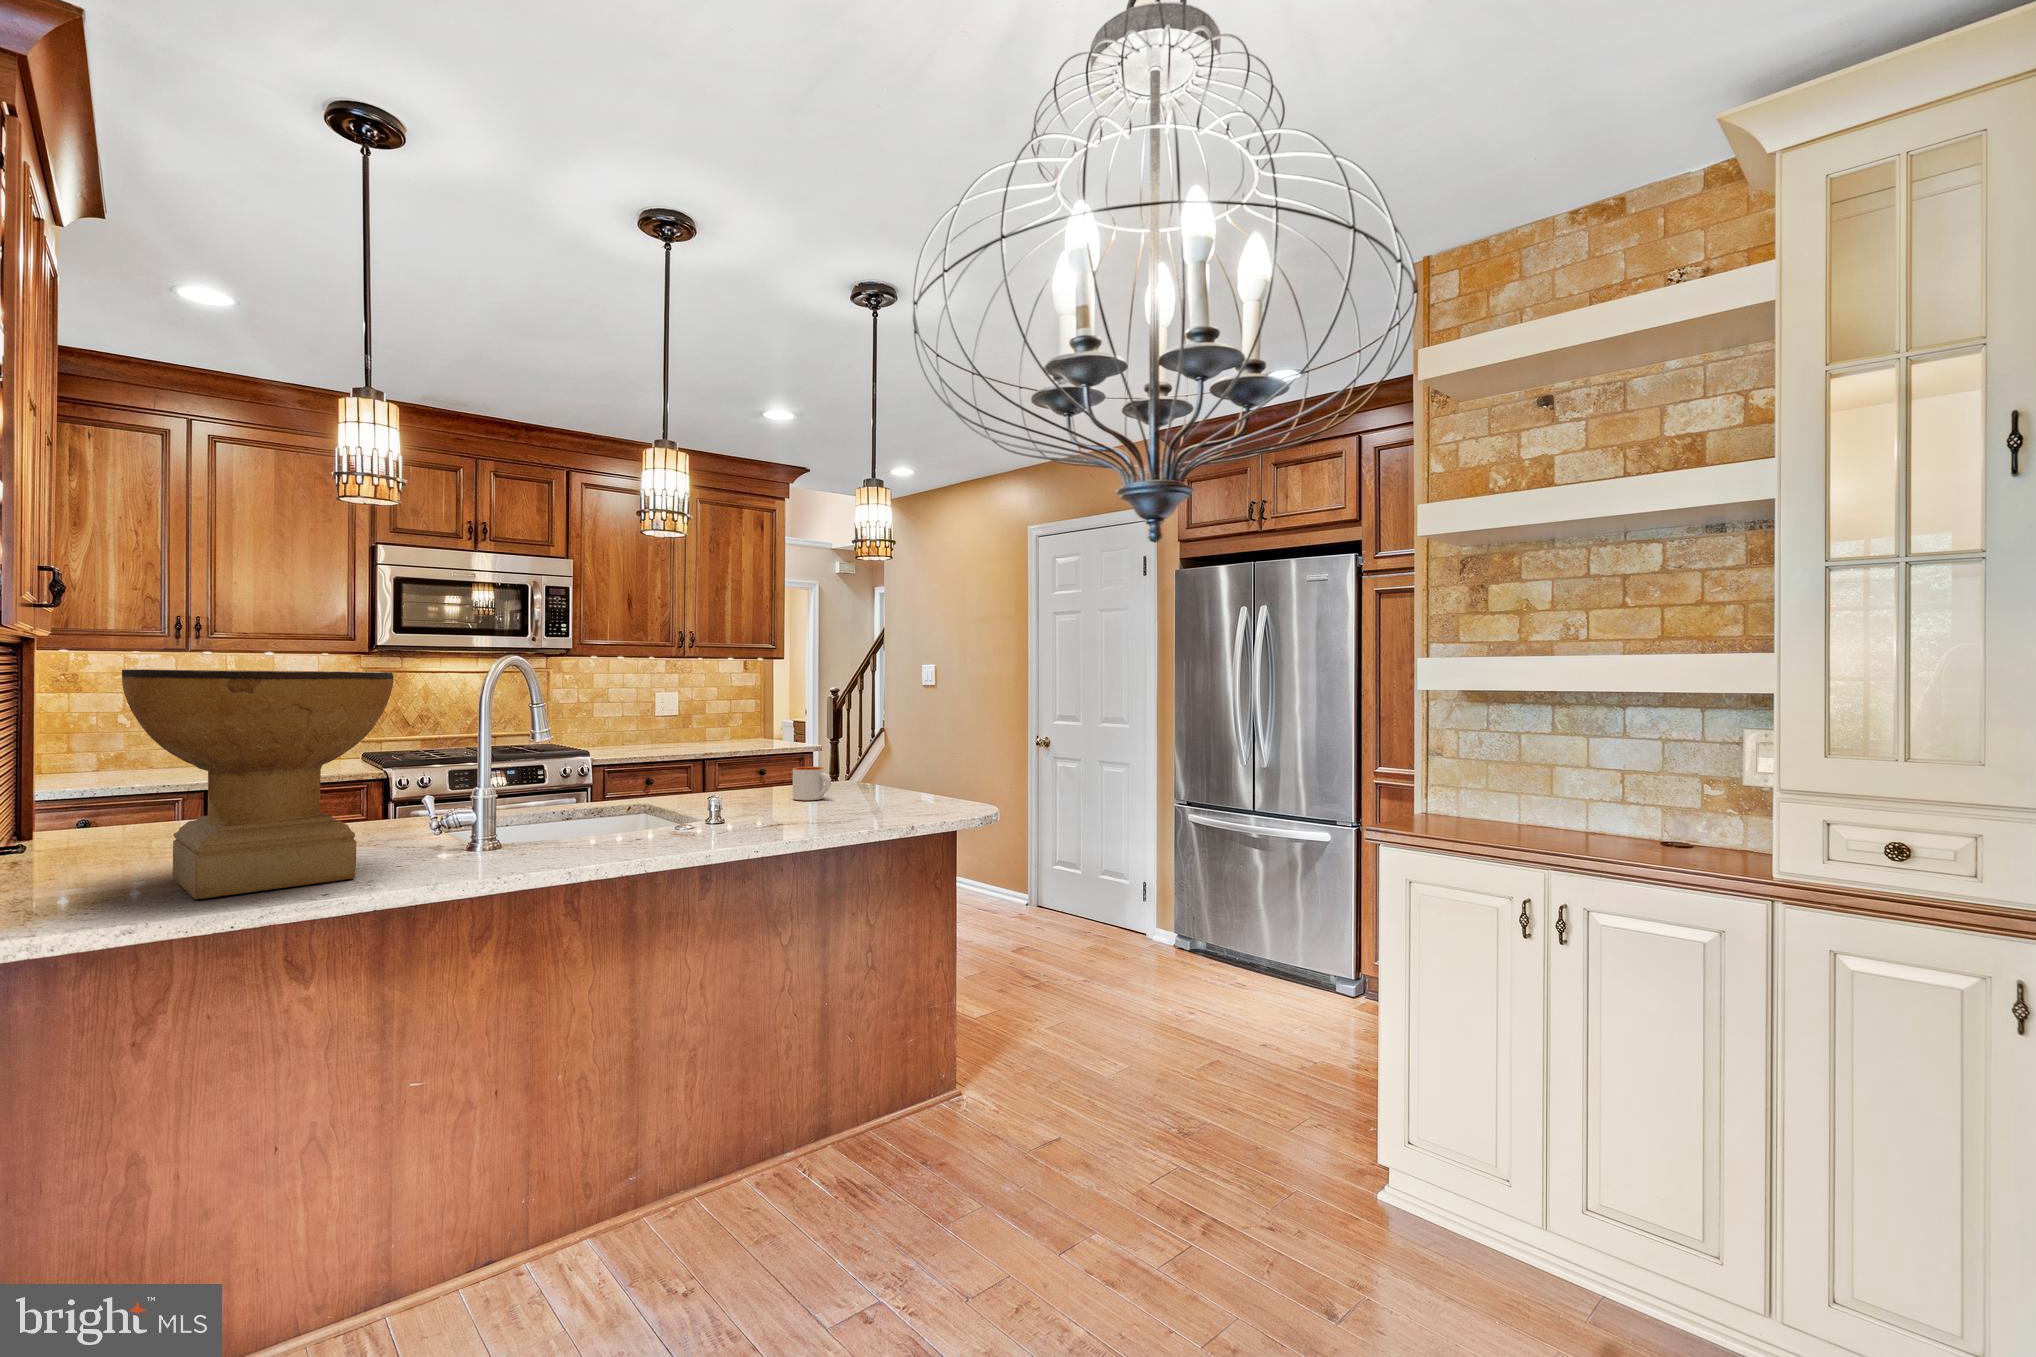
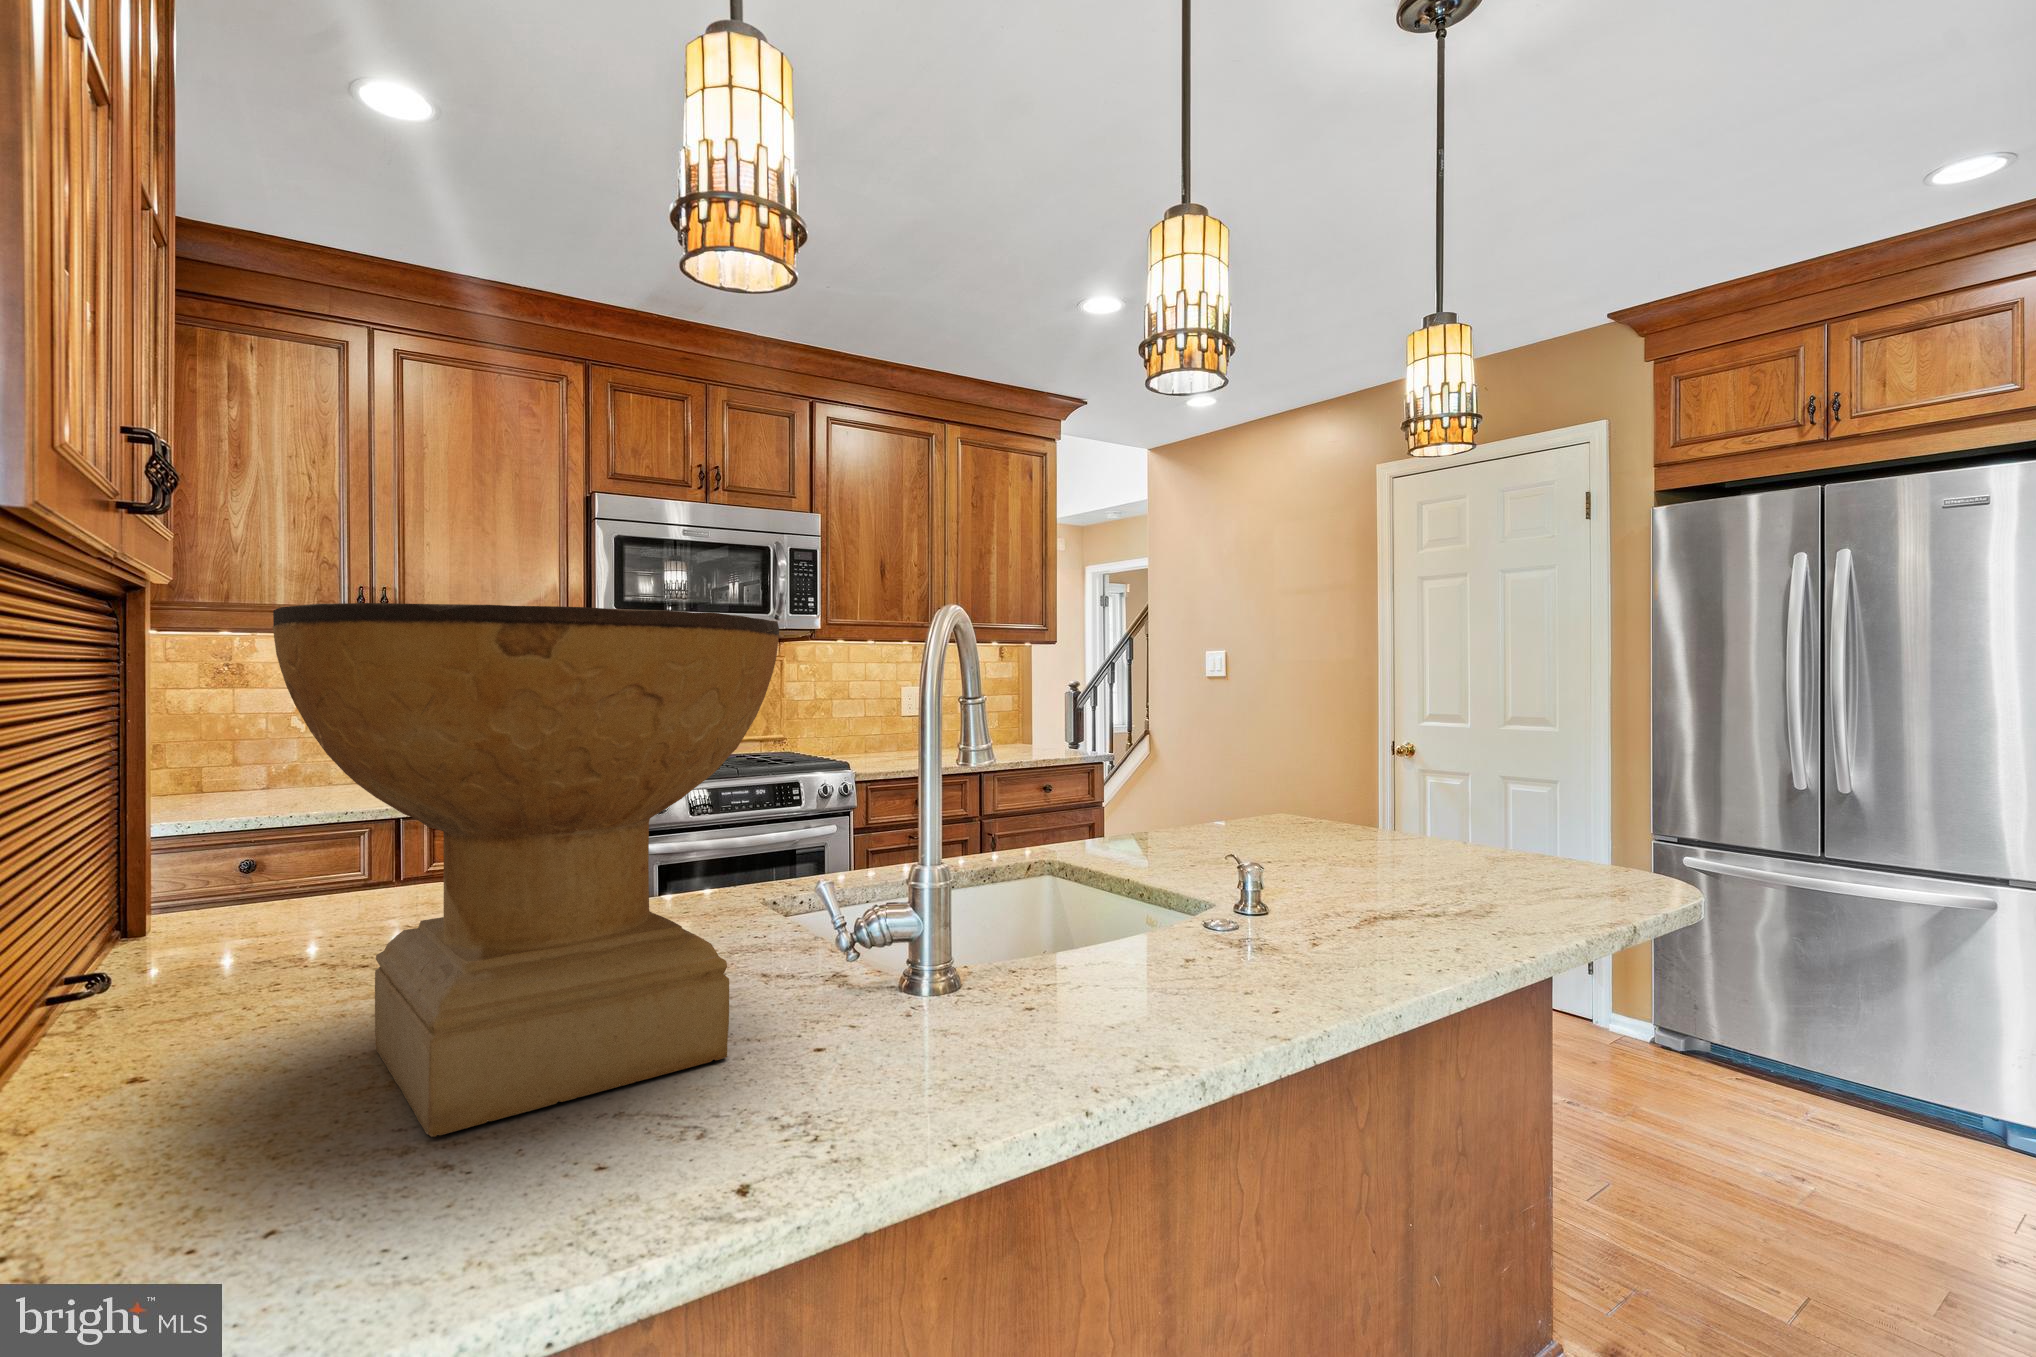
mug: present [793,767,831,801] -> none [1254,794,1320,849]

